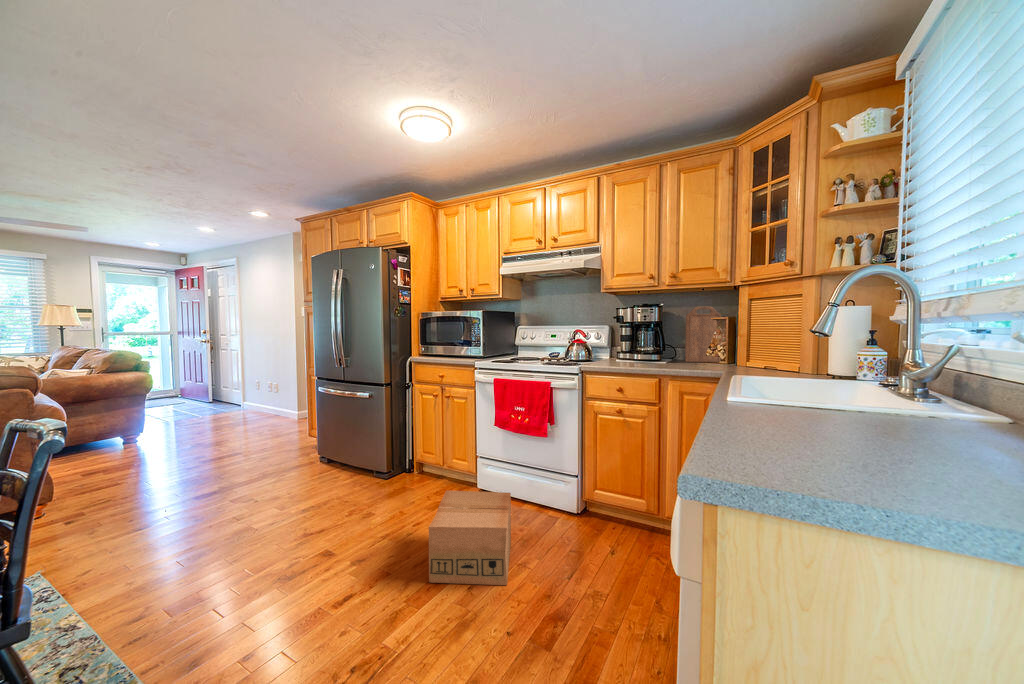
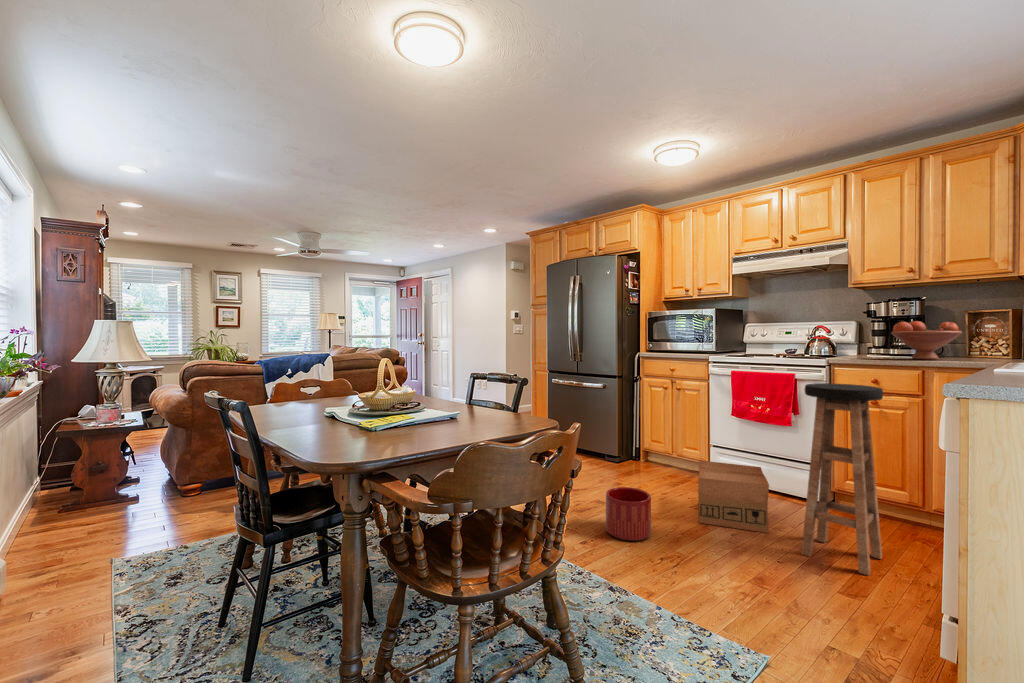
cutting board: present [685,307,721,362] -> none [955,299,1004,358]
fruit bowl: none [634,327,691,367] -> present [891,321,962,360]
bar stool: none [533,404,618,651] -> present [802,383,883,575]
planter: none [280,558,351,654] -> present [606,487,651,541]

